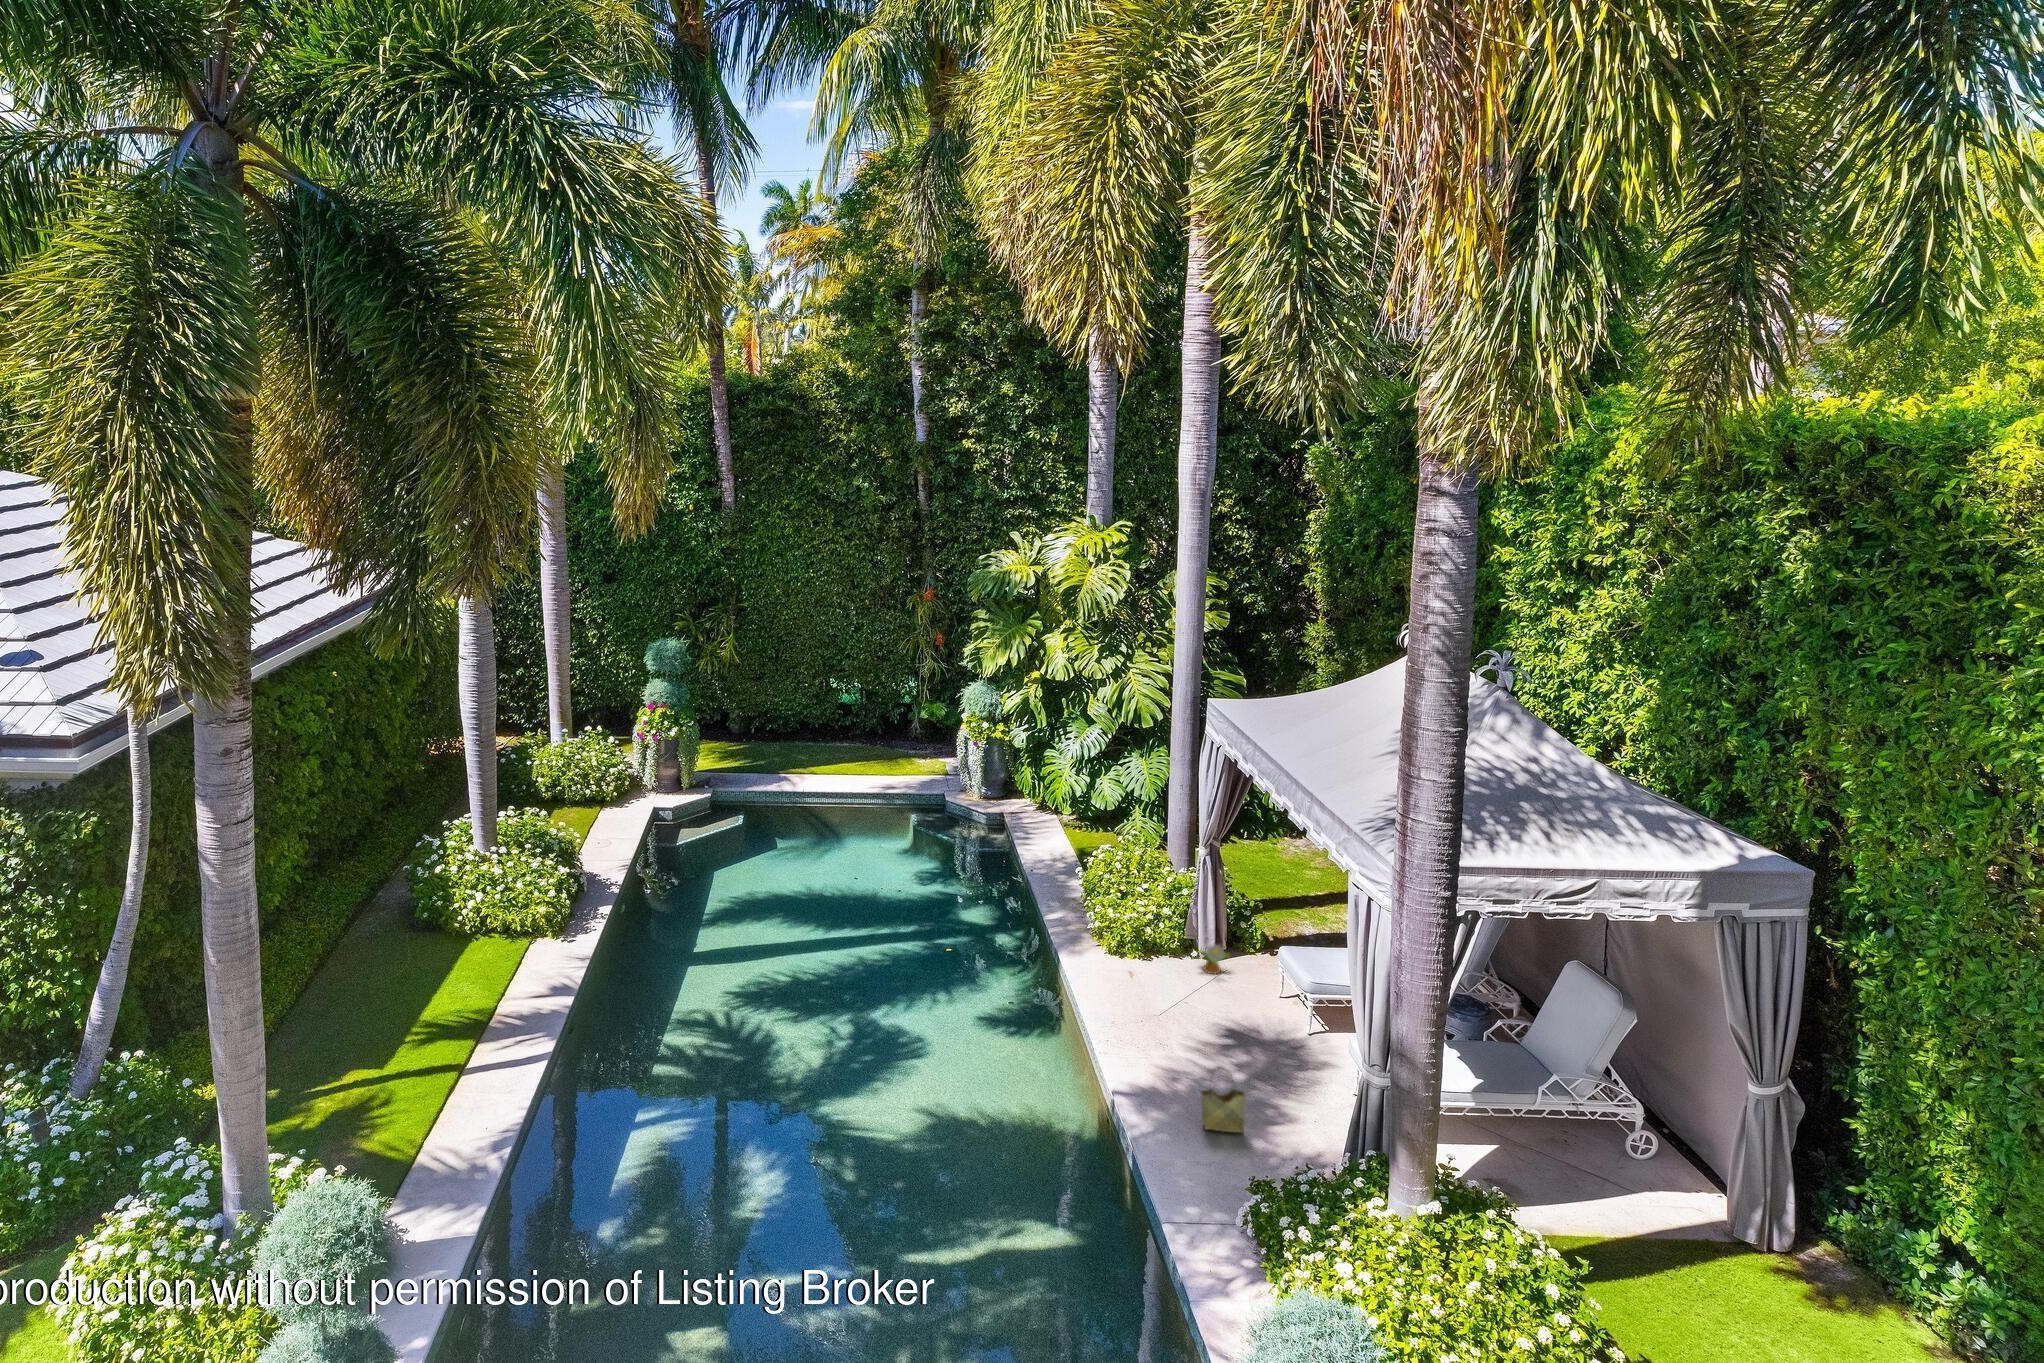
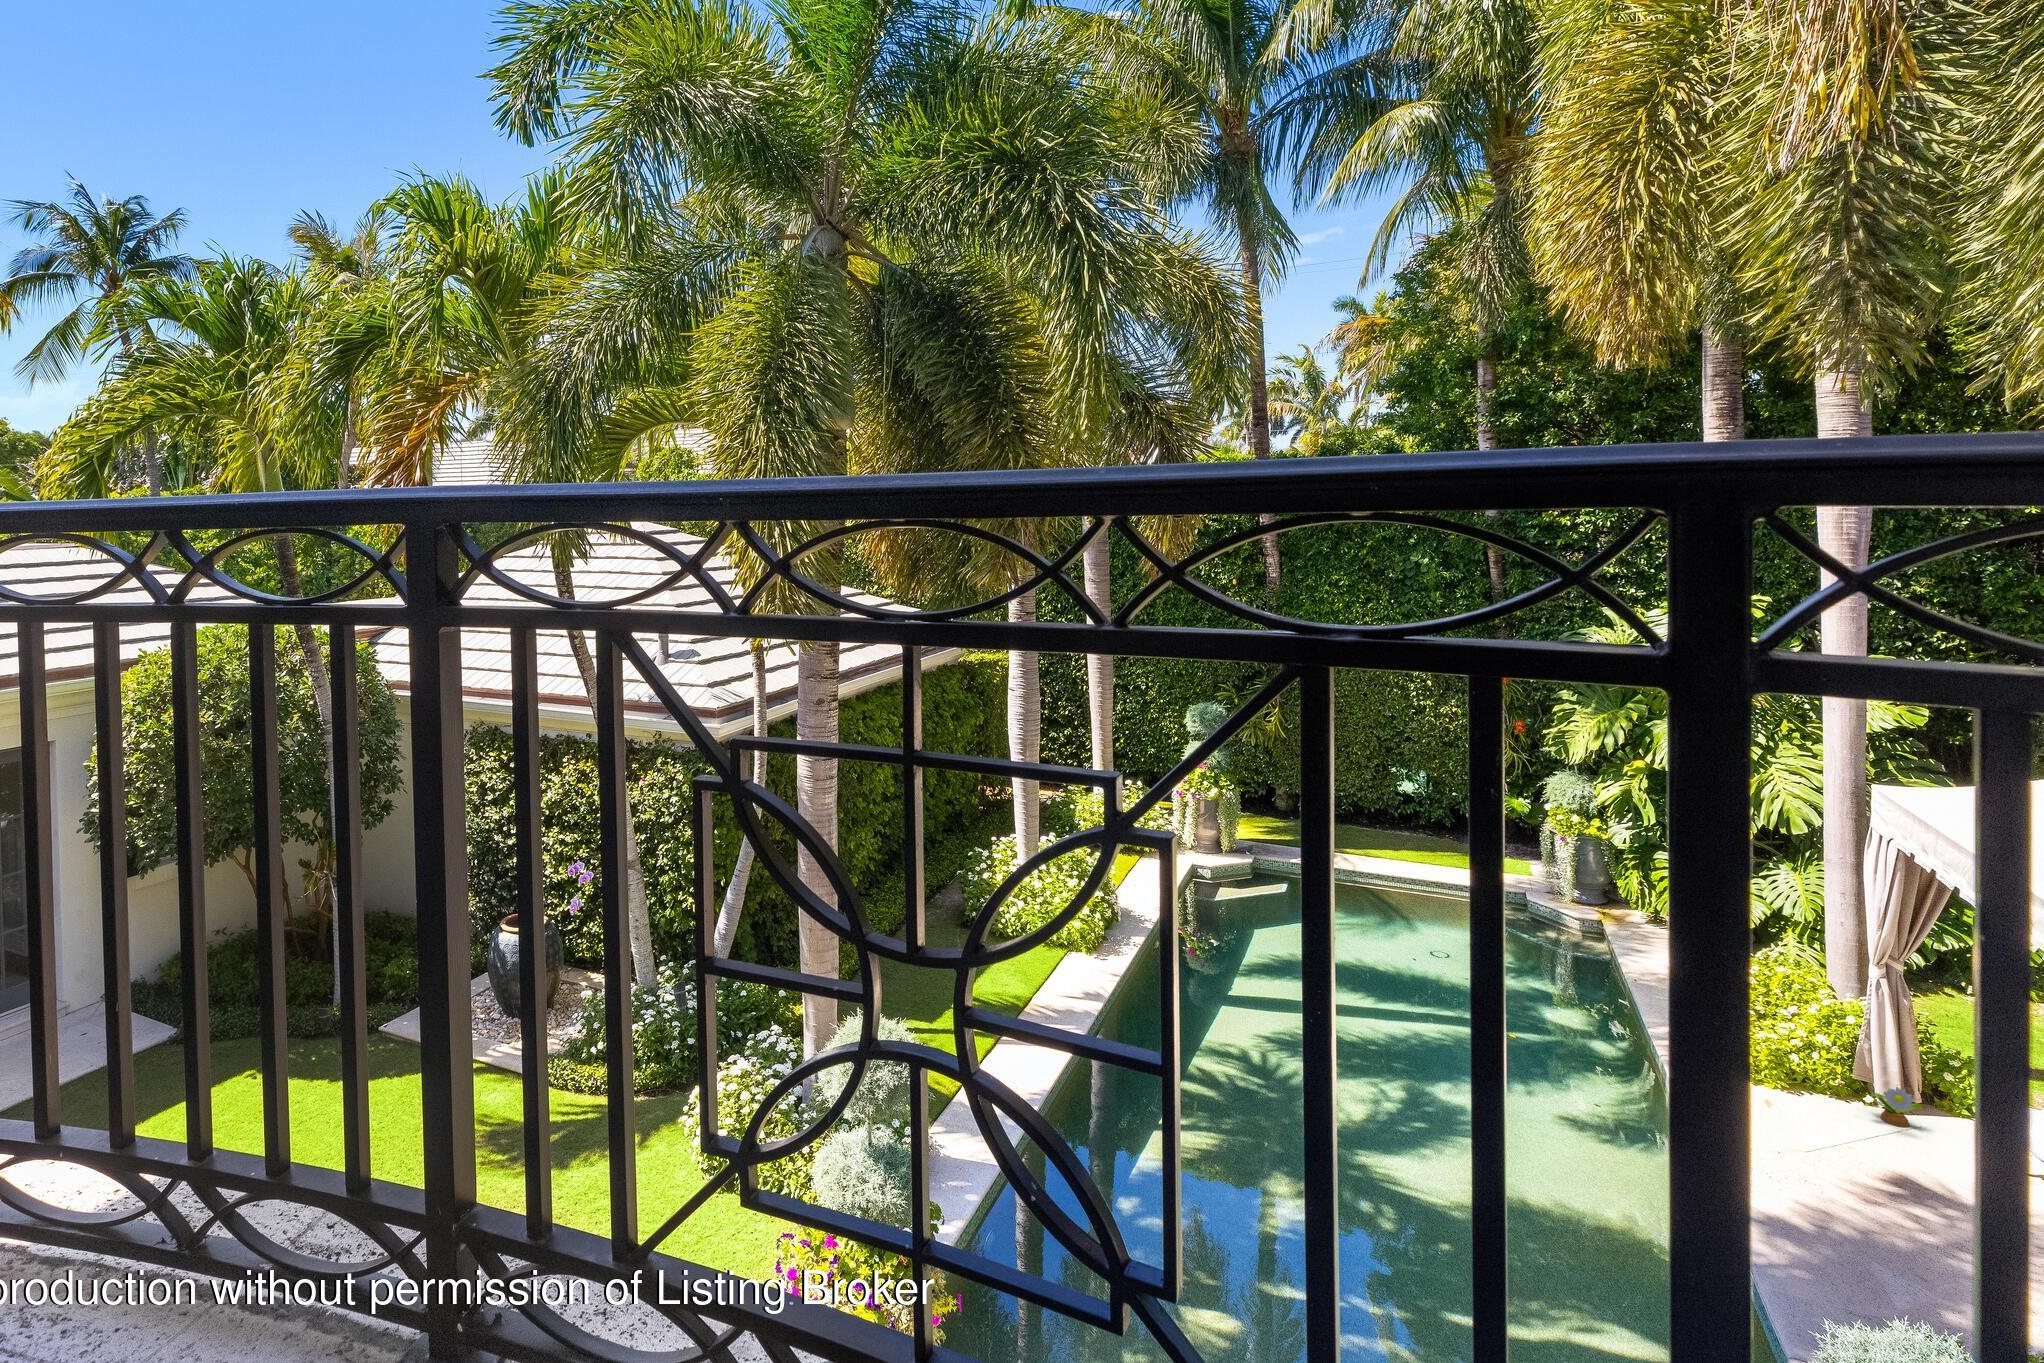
woven basket: present [1201,1077,1245,1133] -> none [1862,1212,1935,1302]

